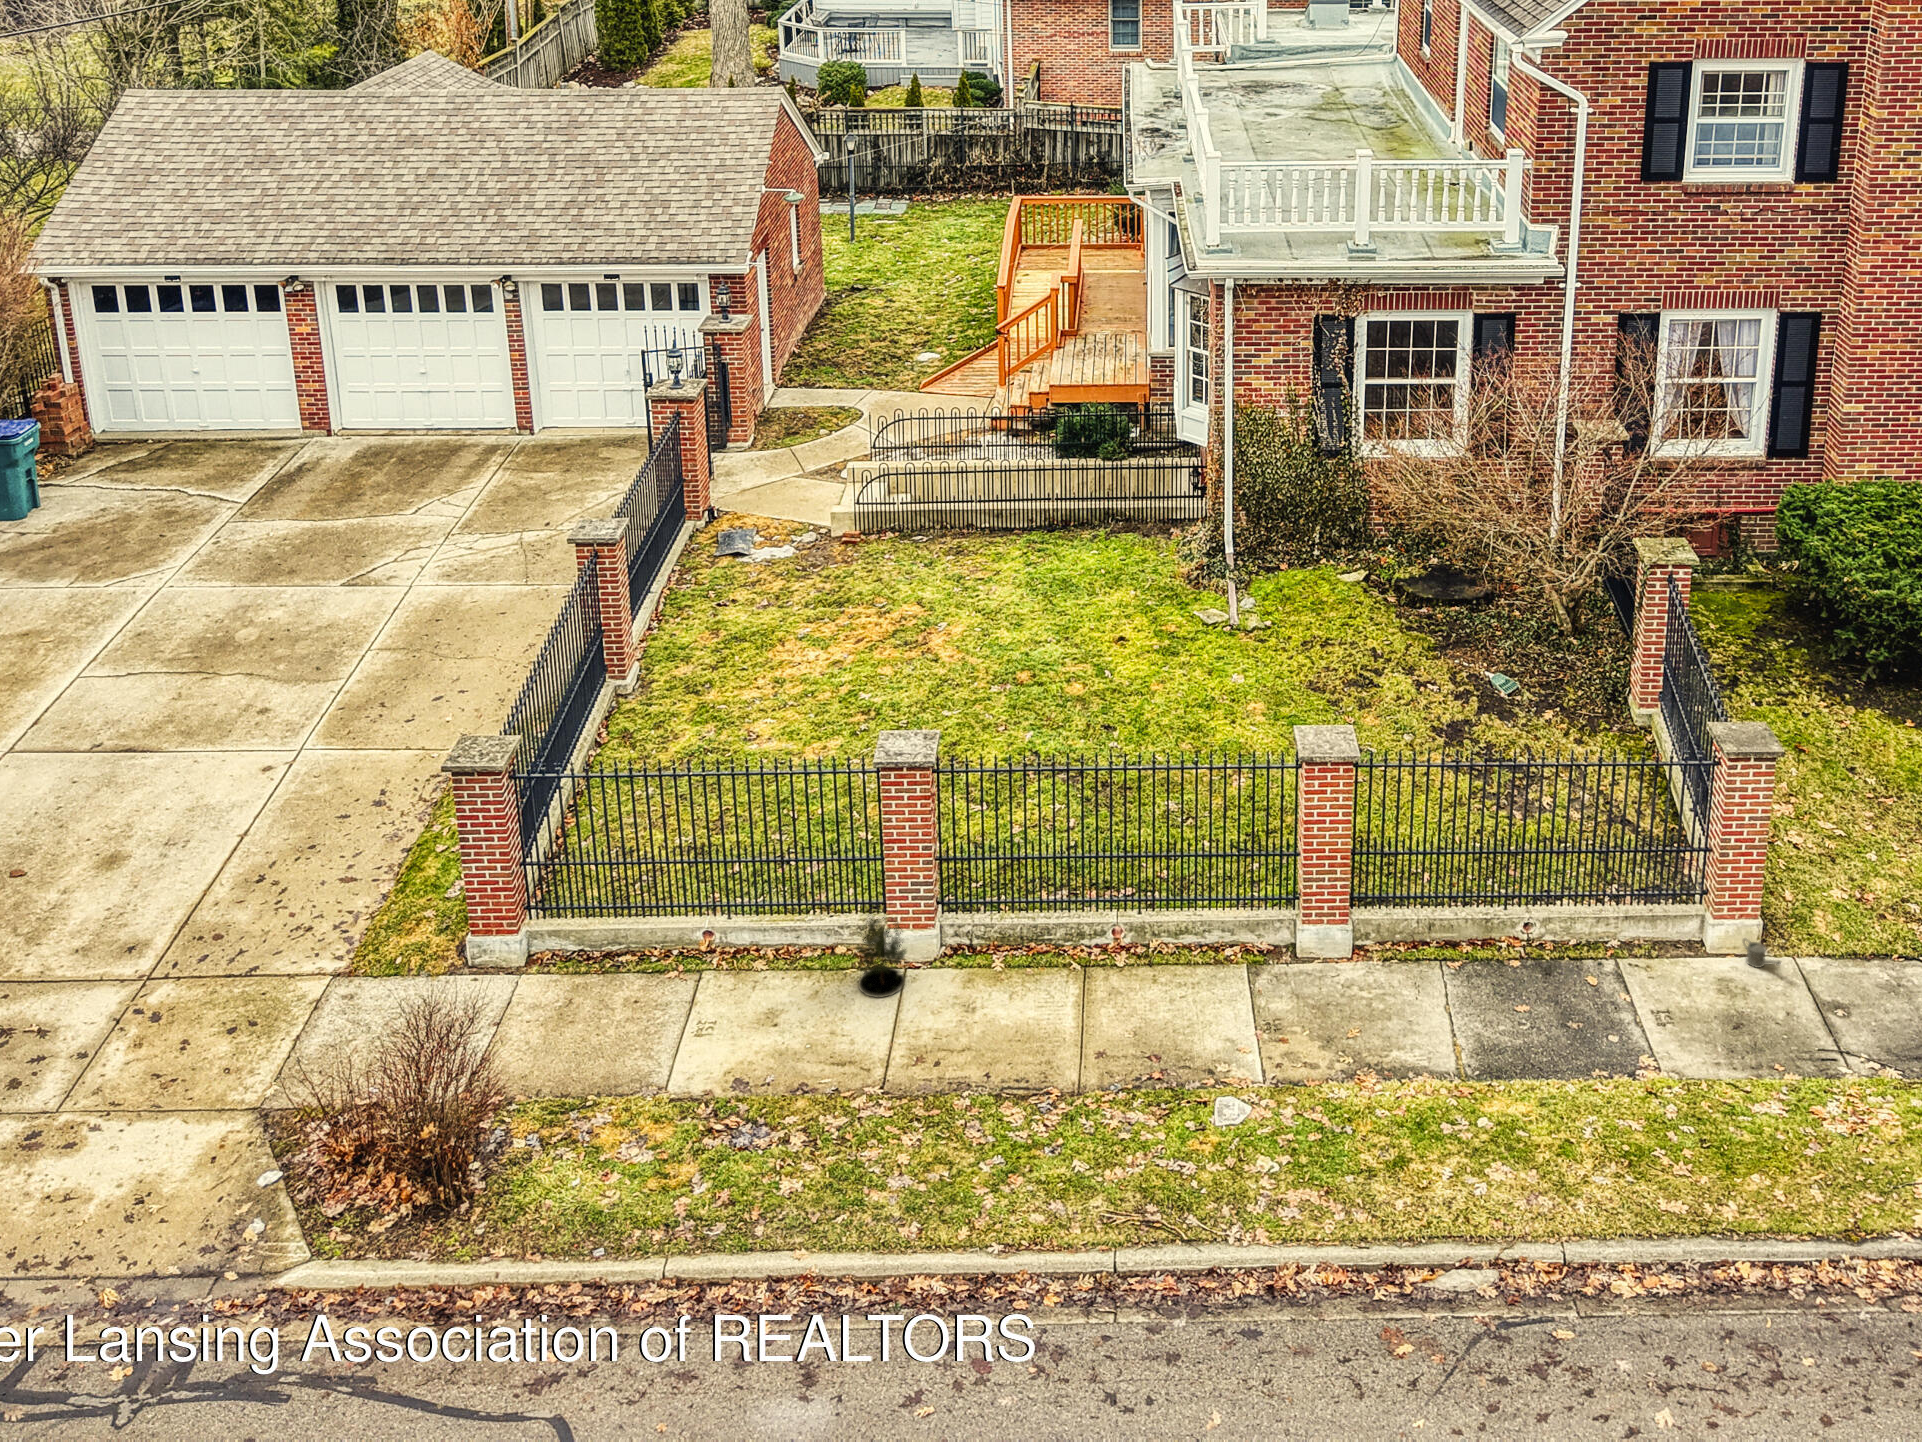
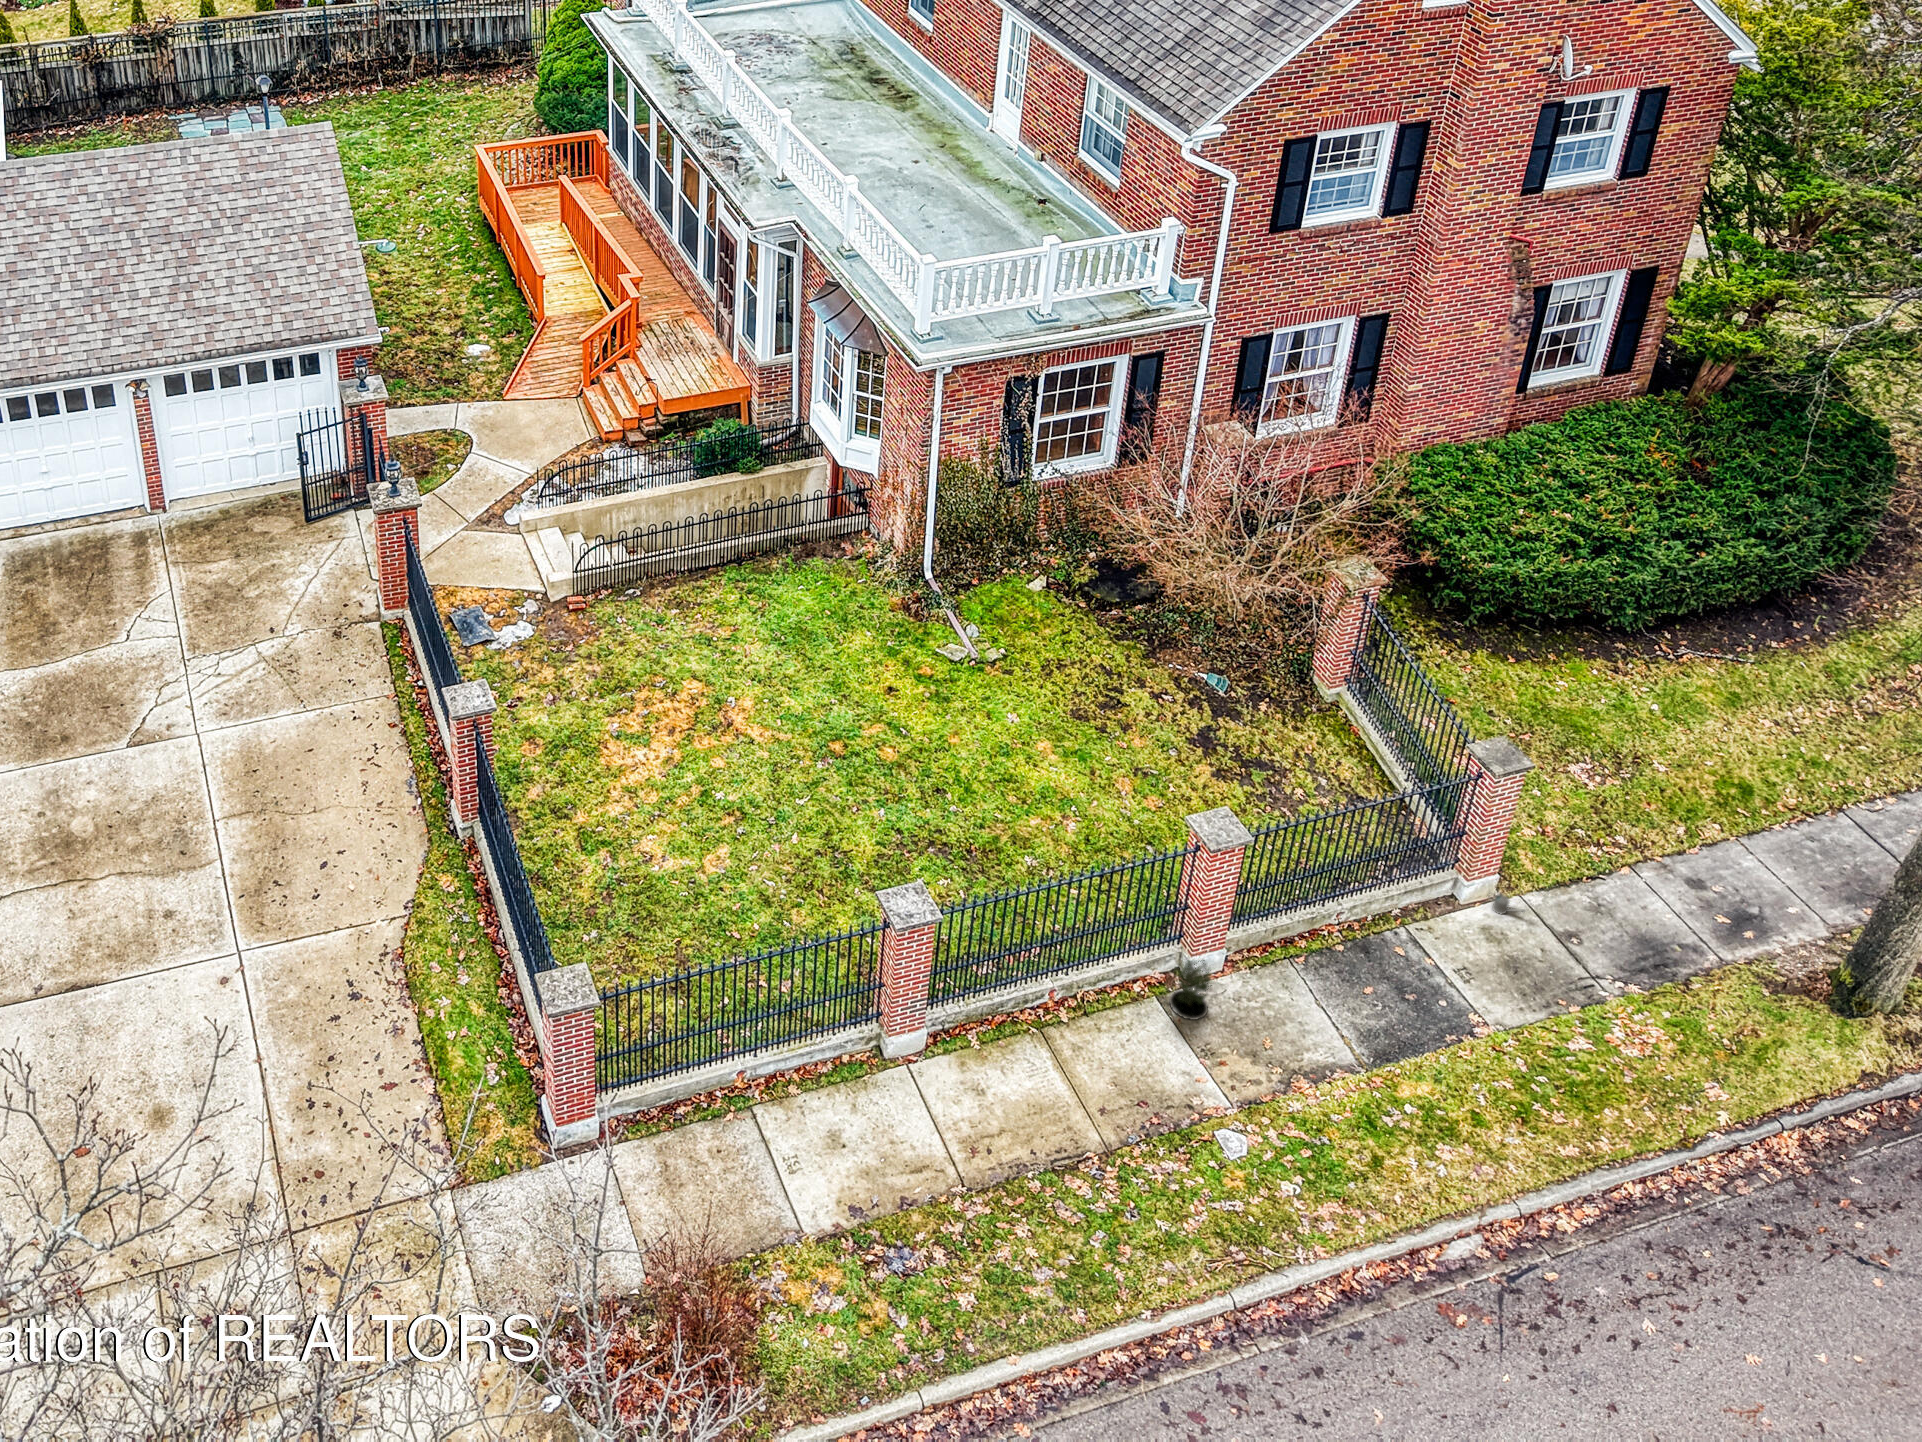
potted tree: present [856,914,906,998] -> present [1170,960,1212,1020]

